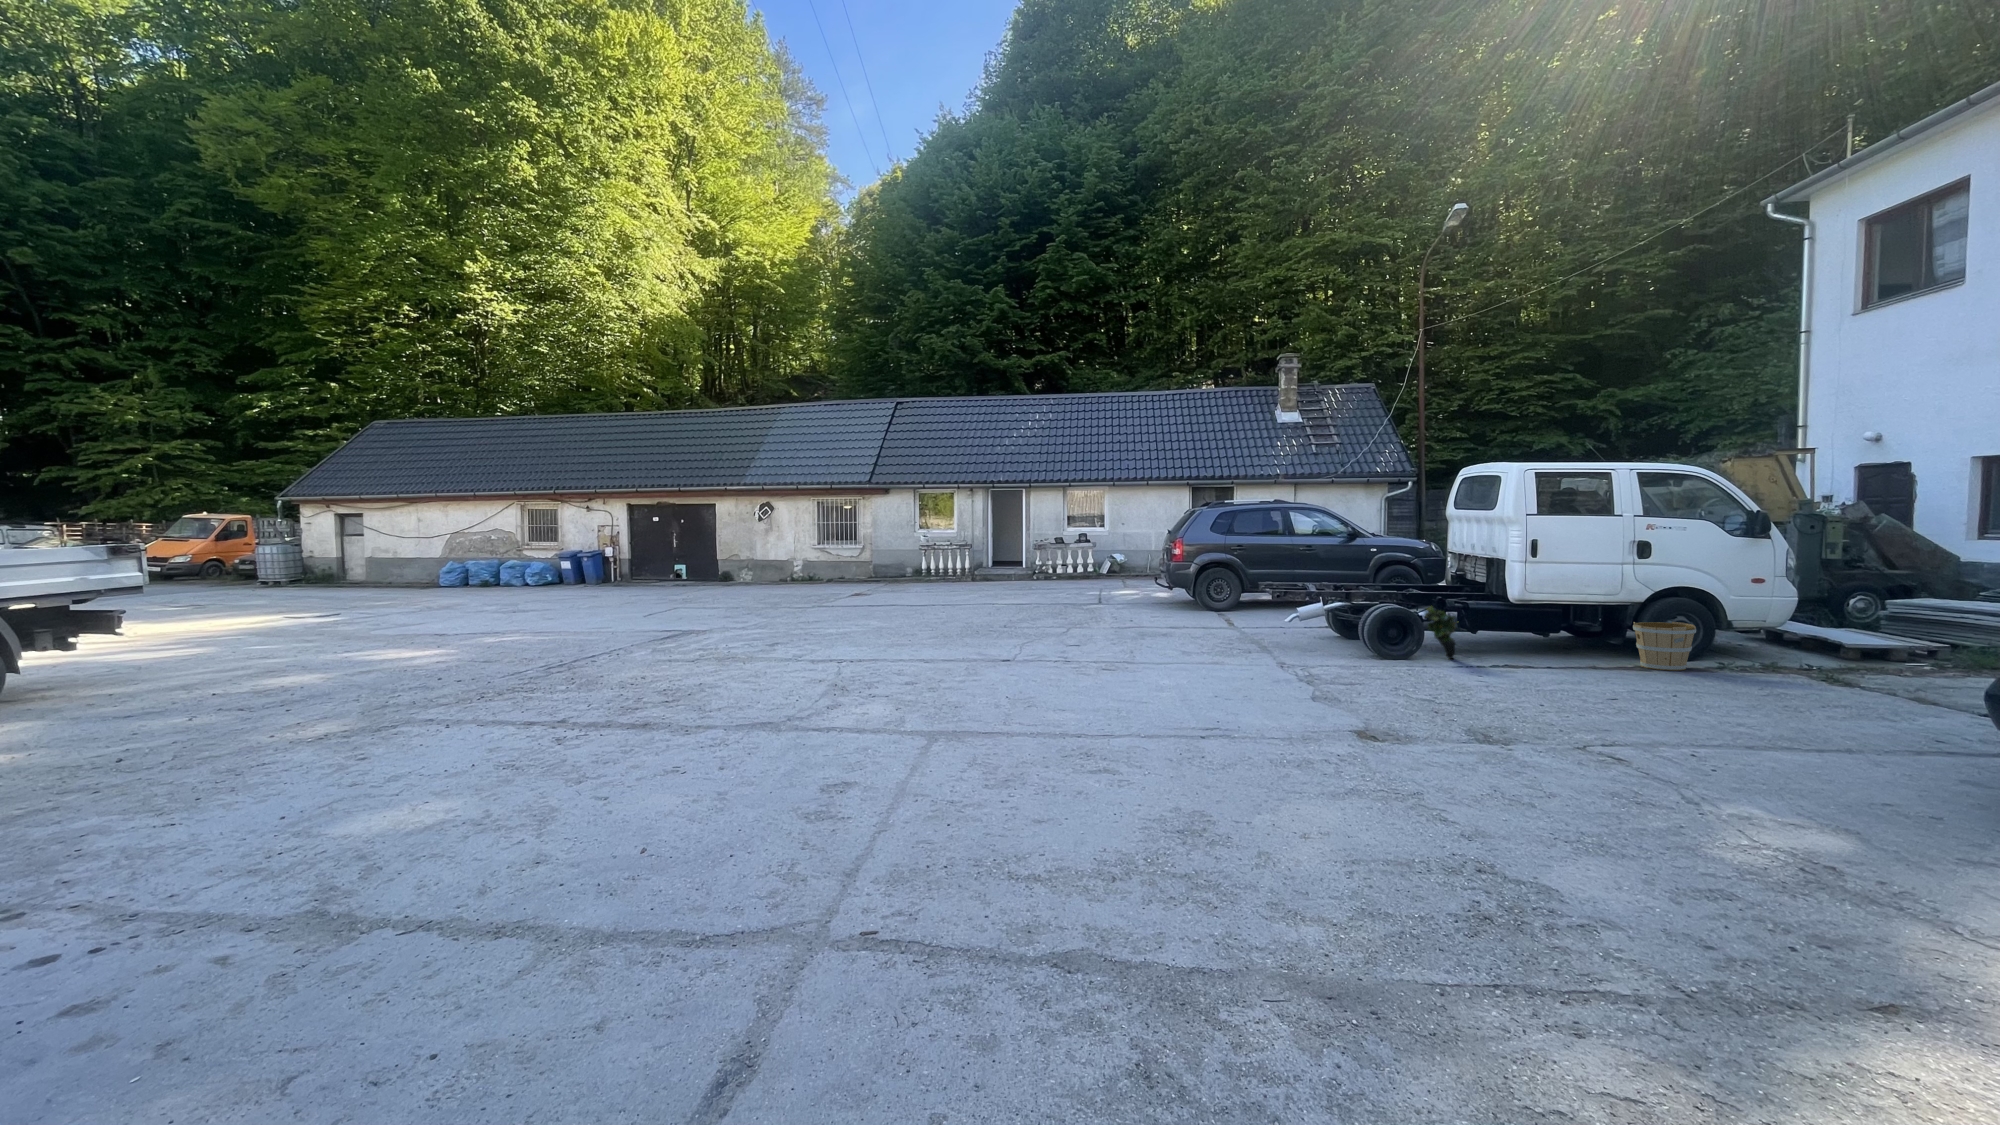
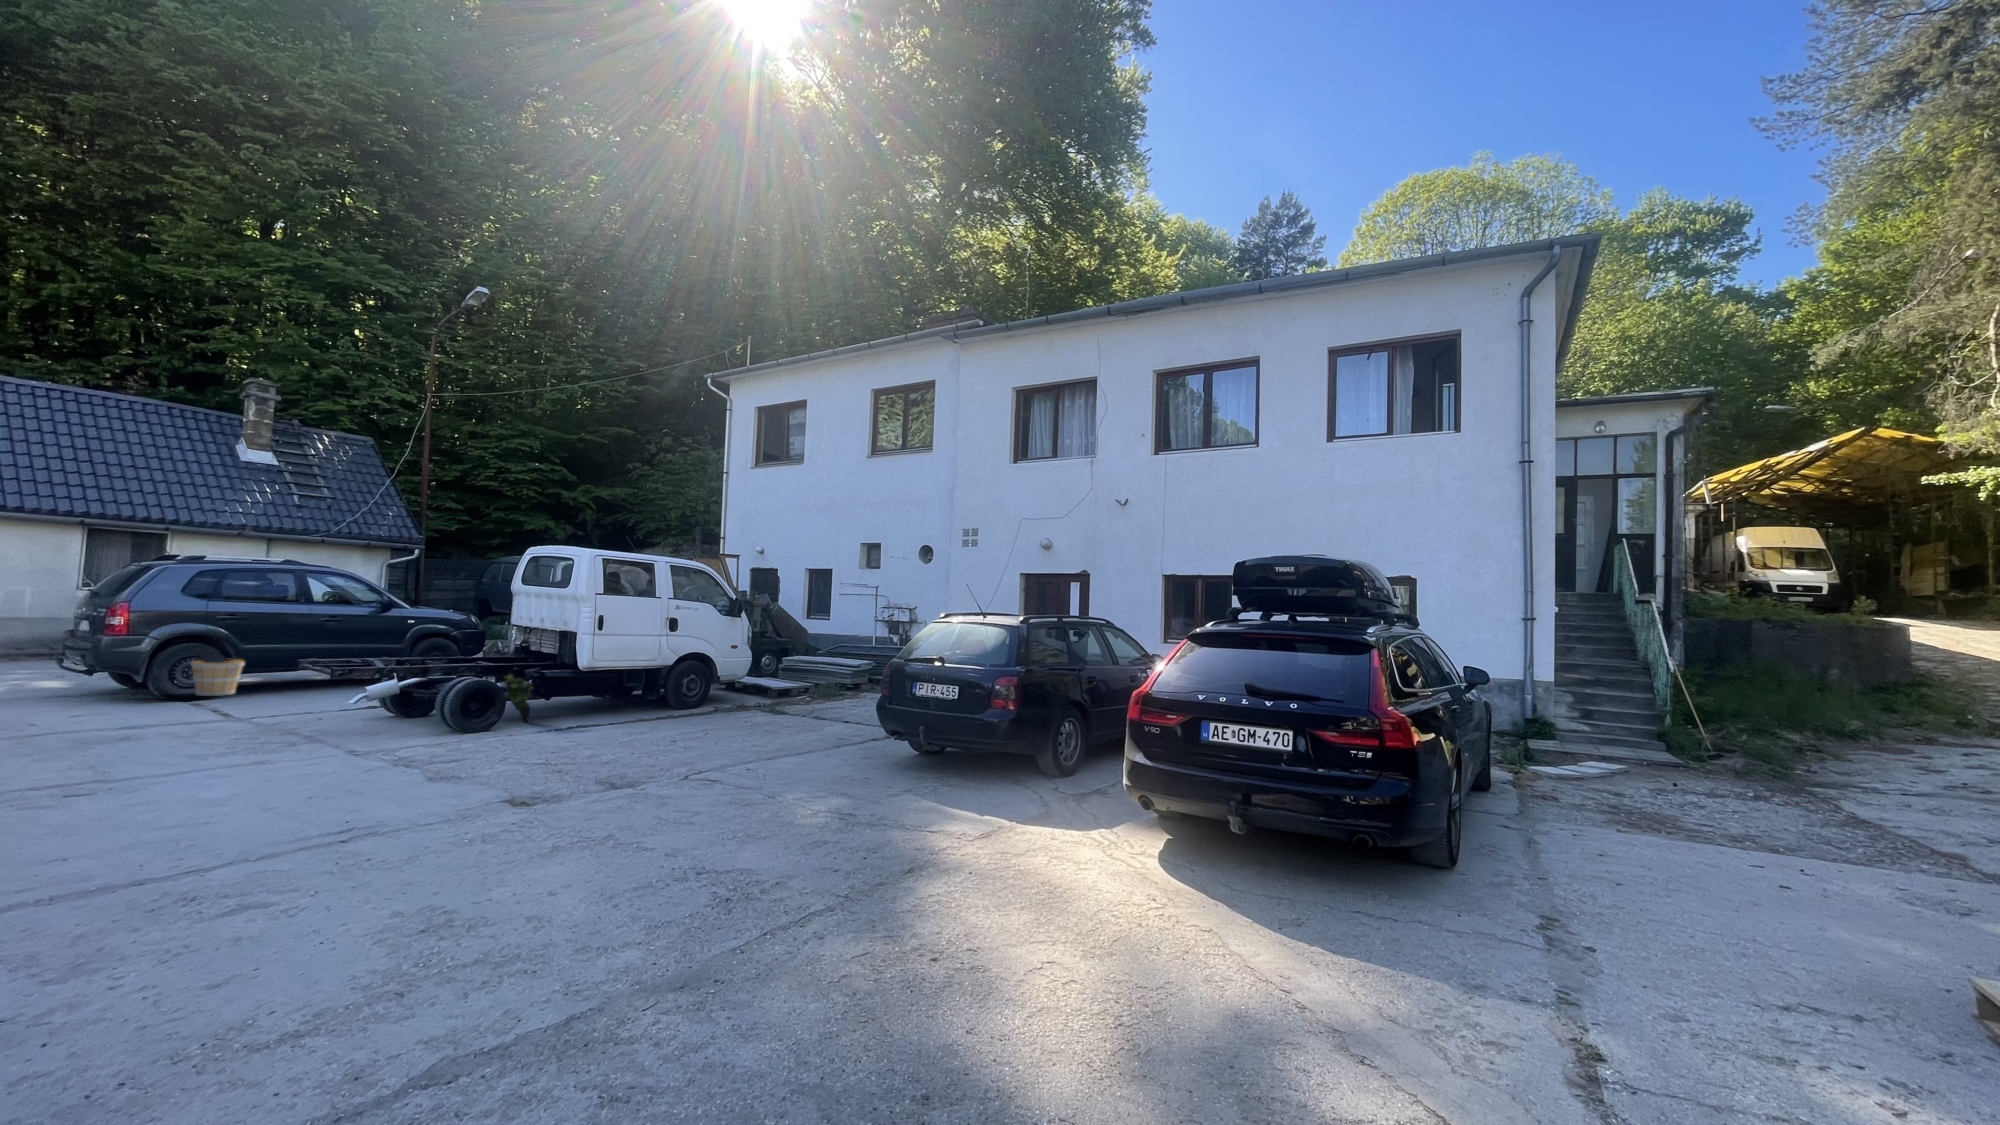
wooden bucket: present [1633,622,1696,671] -> present [191,658,245,696]

